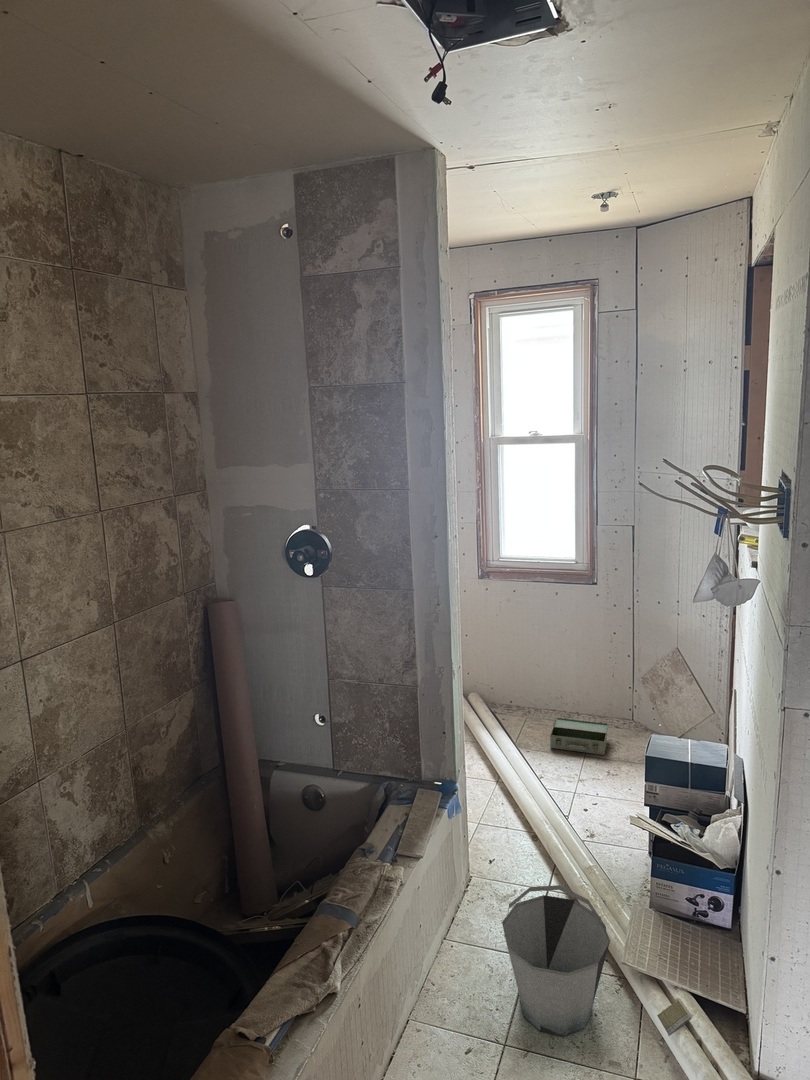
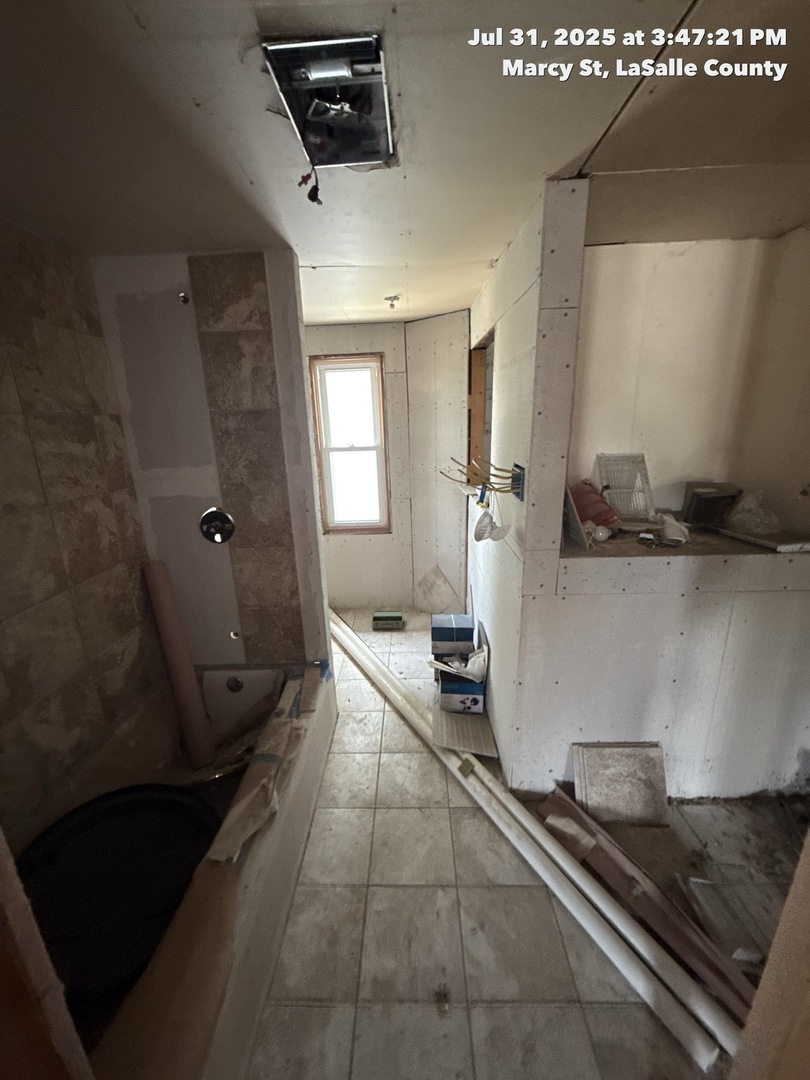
bucket: present [502,885,610,1036] -> none [366,709,428,794]

